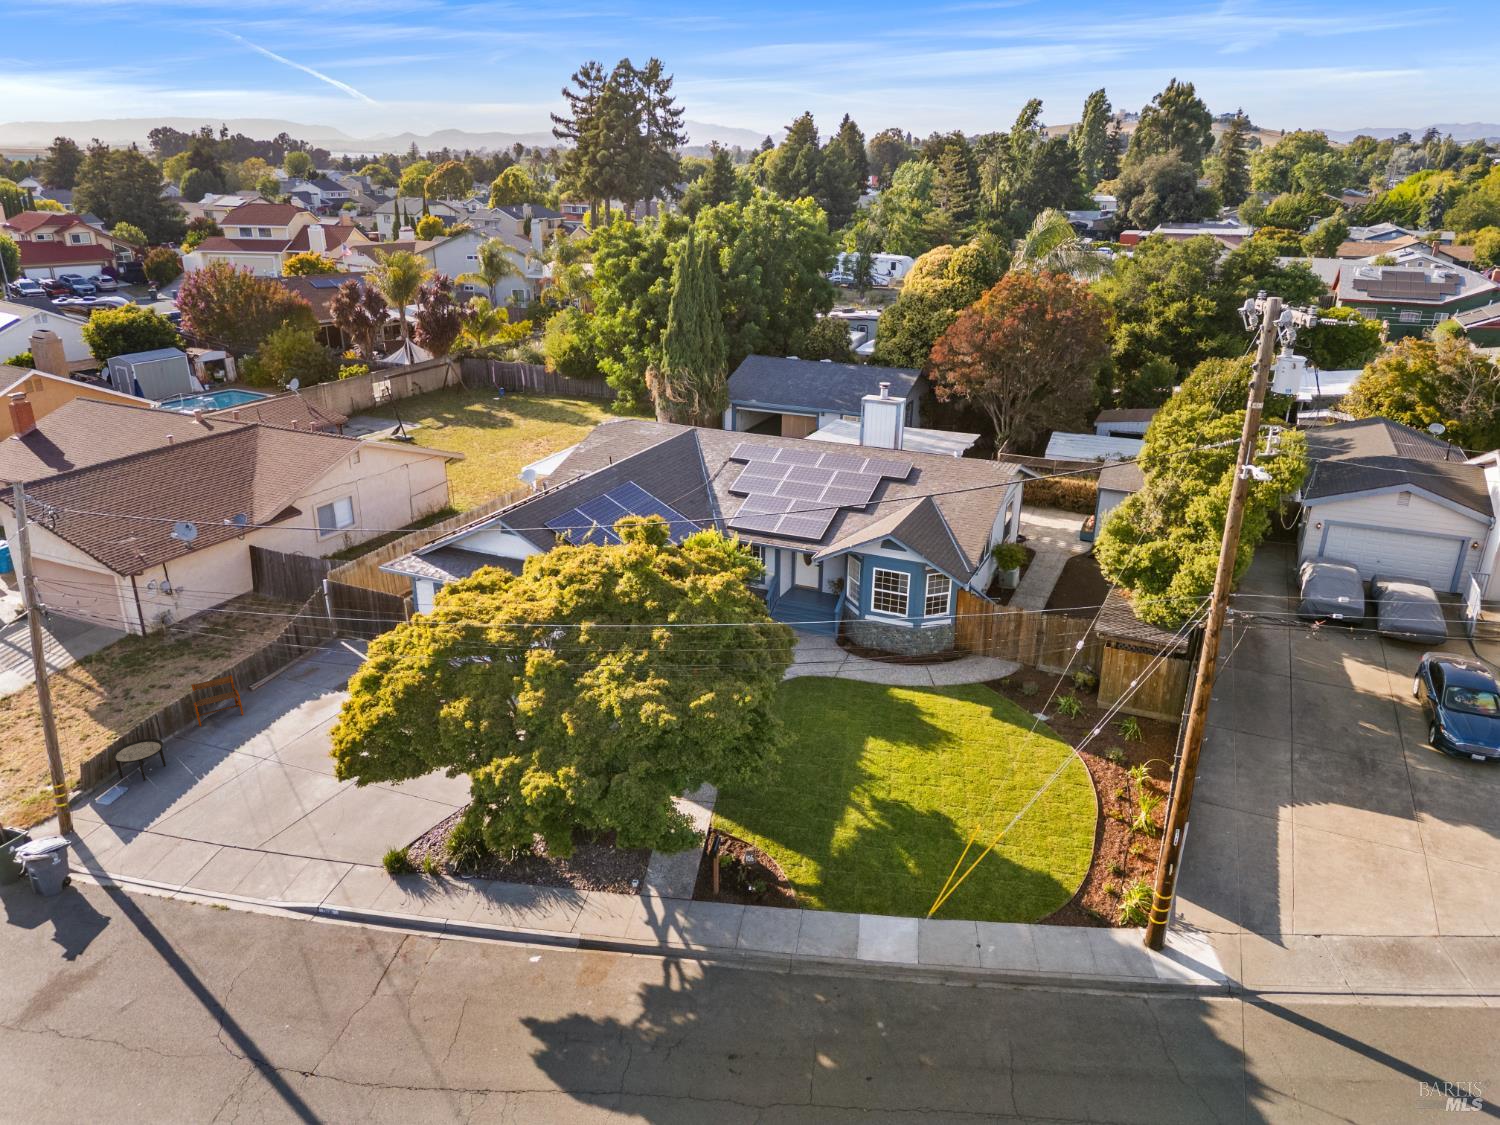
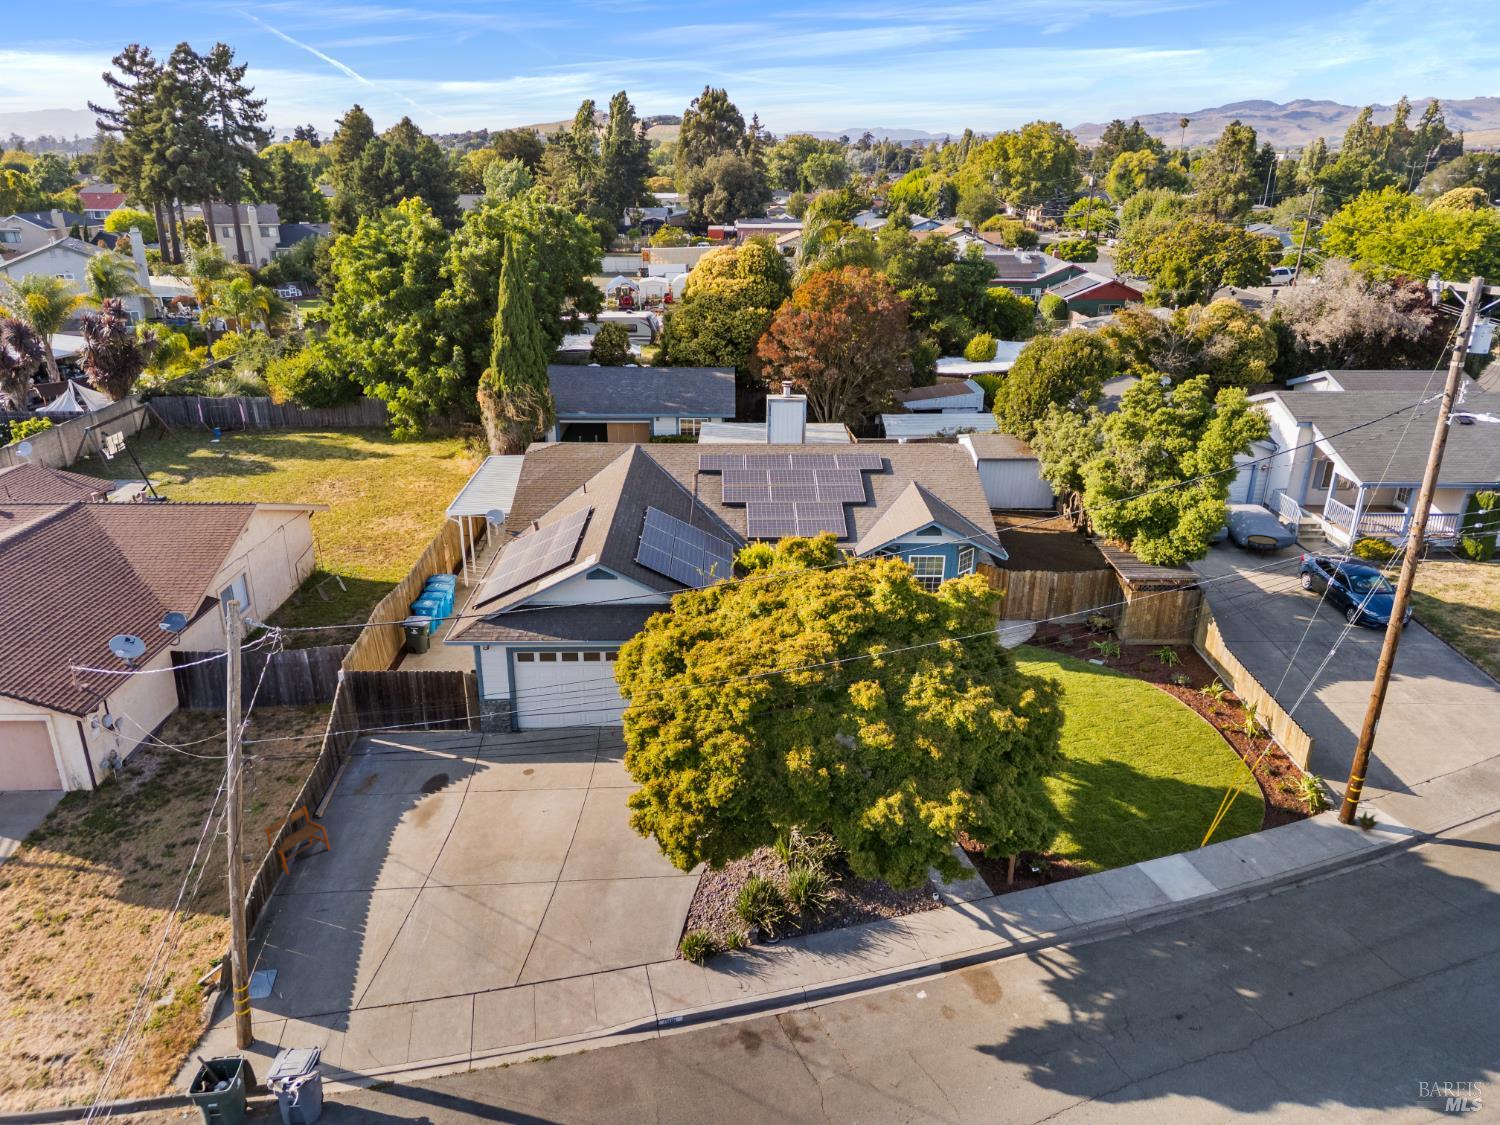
round table: present [112,739,166,781] -> present [1246,535,1278,559]
decorative plant: none [1151,938,1183,962] -> present [1357,812,1380,831]

